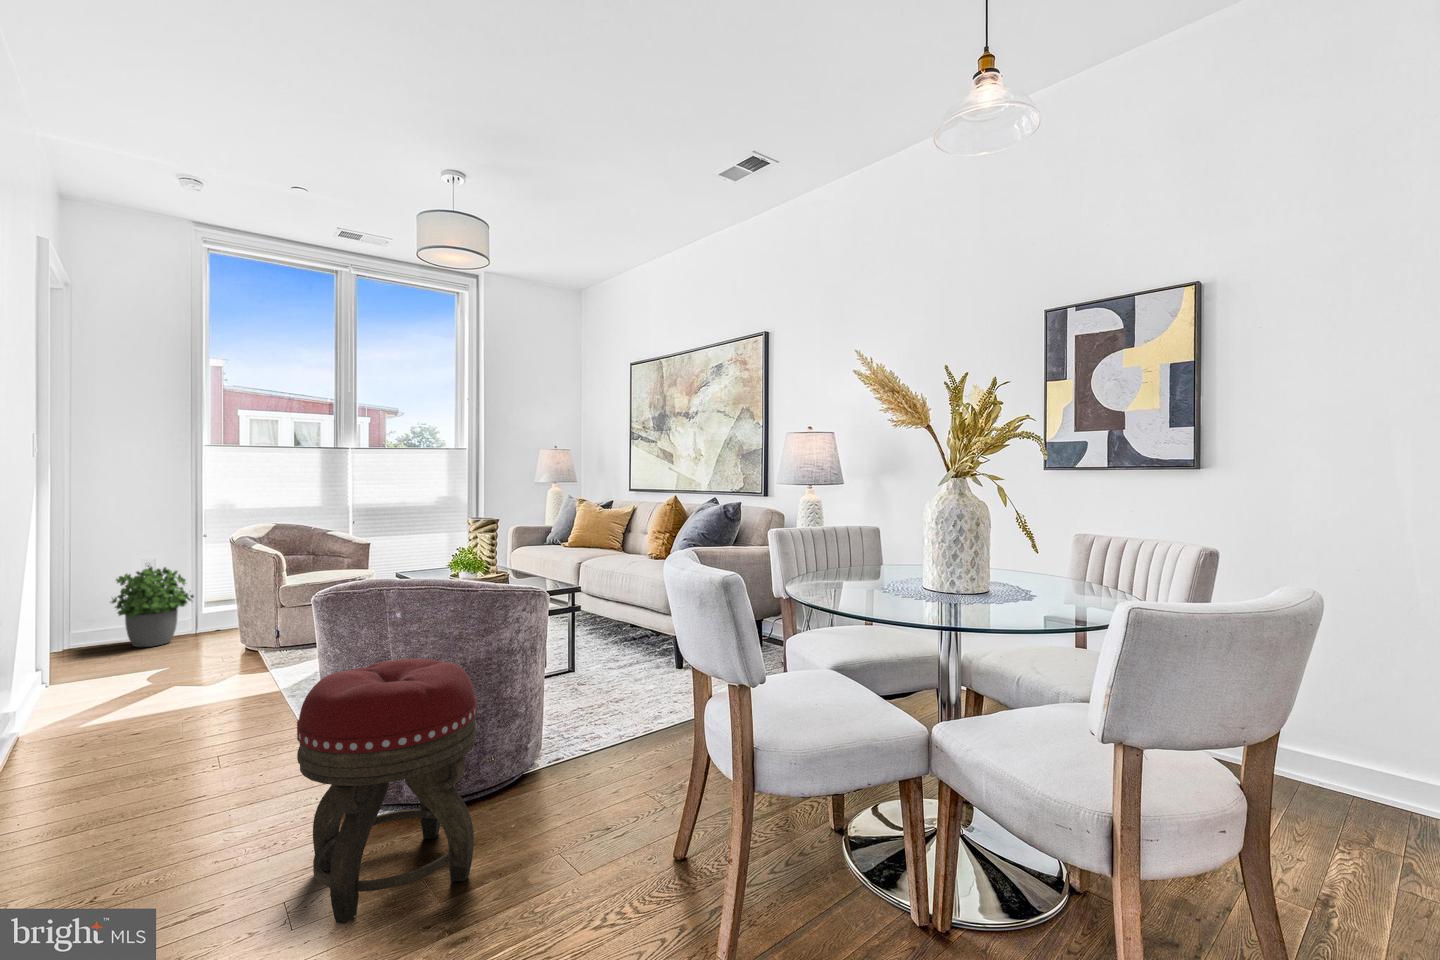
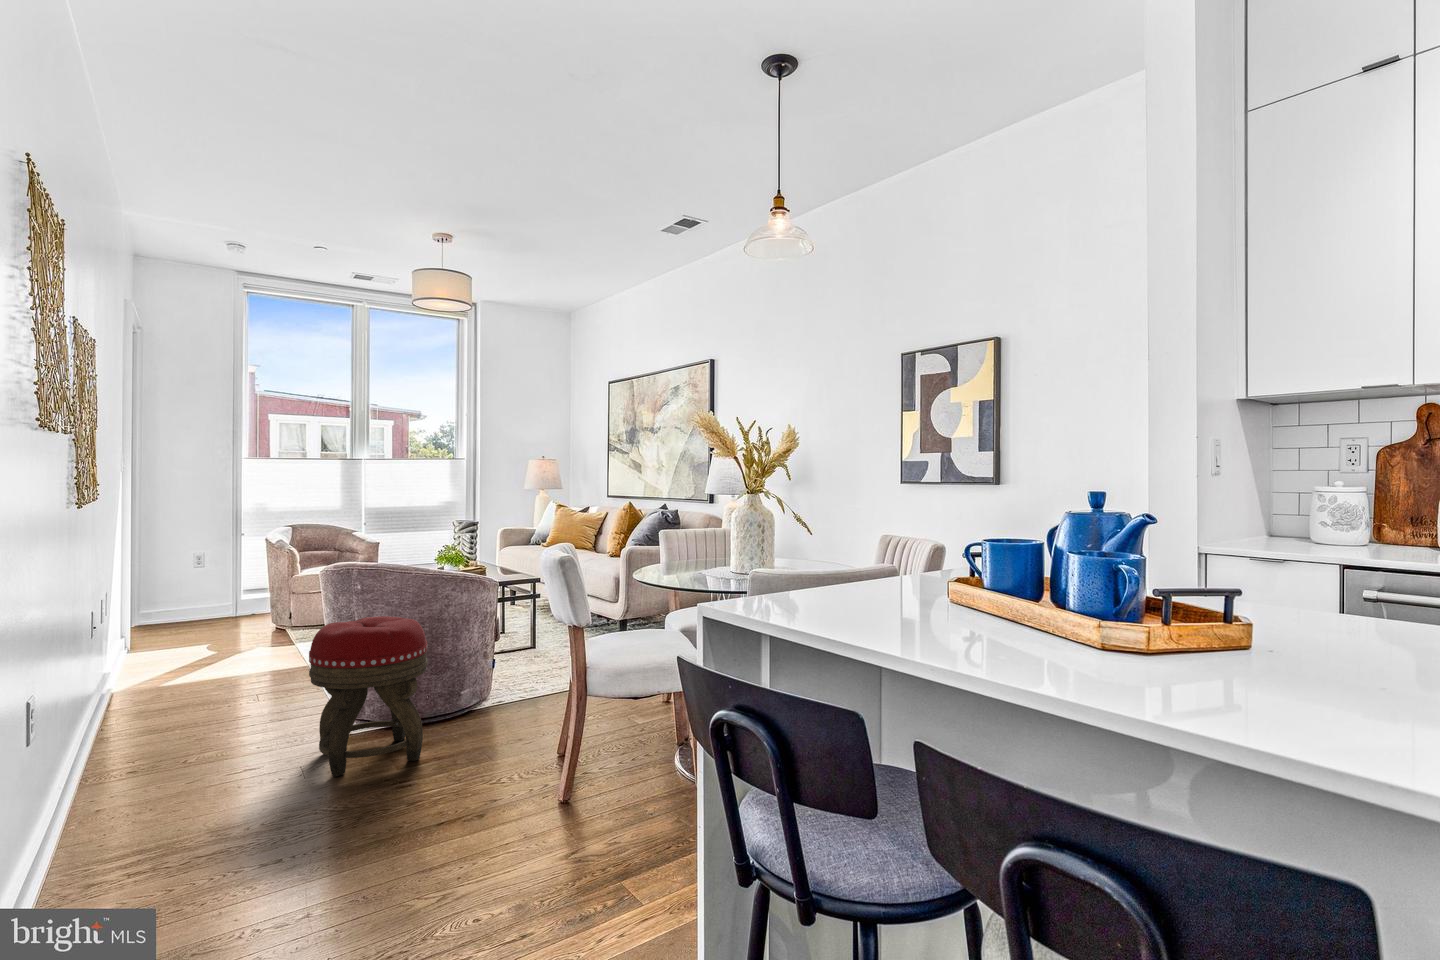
potted plant: present [111,567,194,647] -> none [165,560,232,627]

